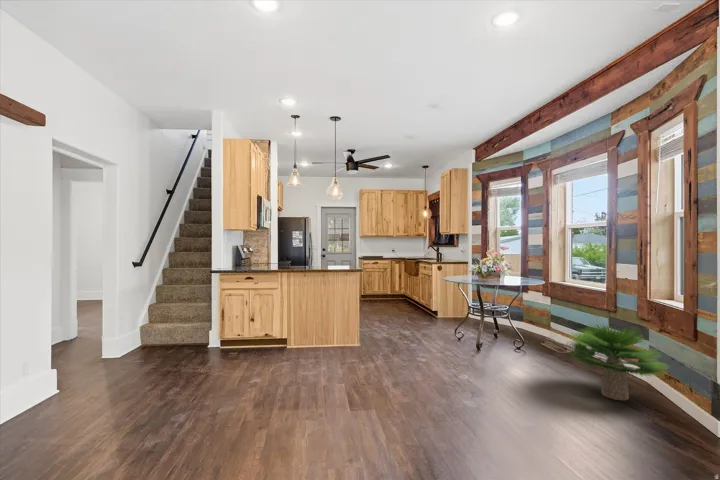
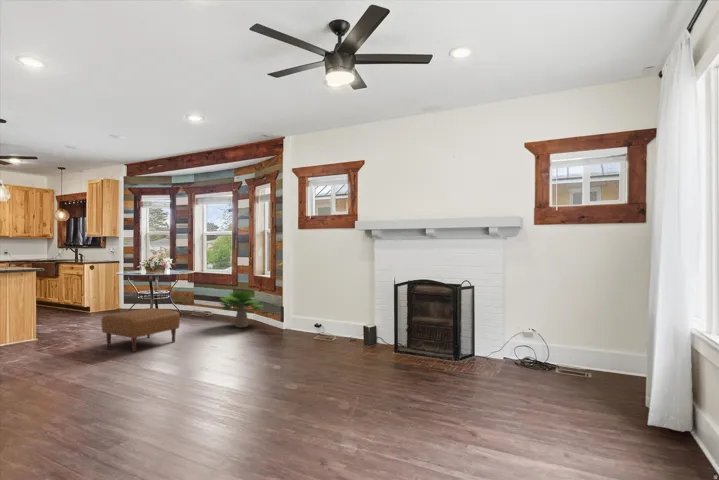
ottoman: none [388,331,483,400] -> present [101,308,180,352]

